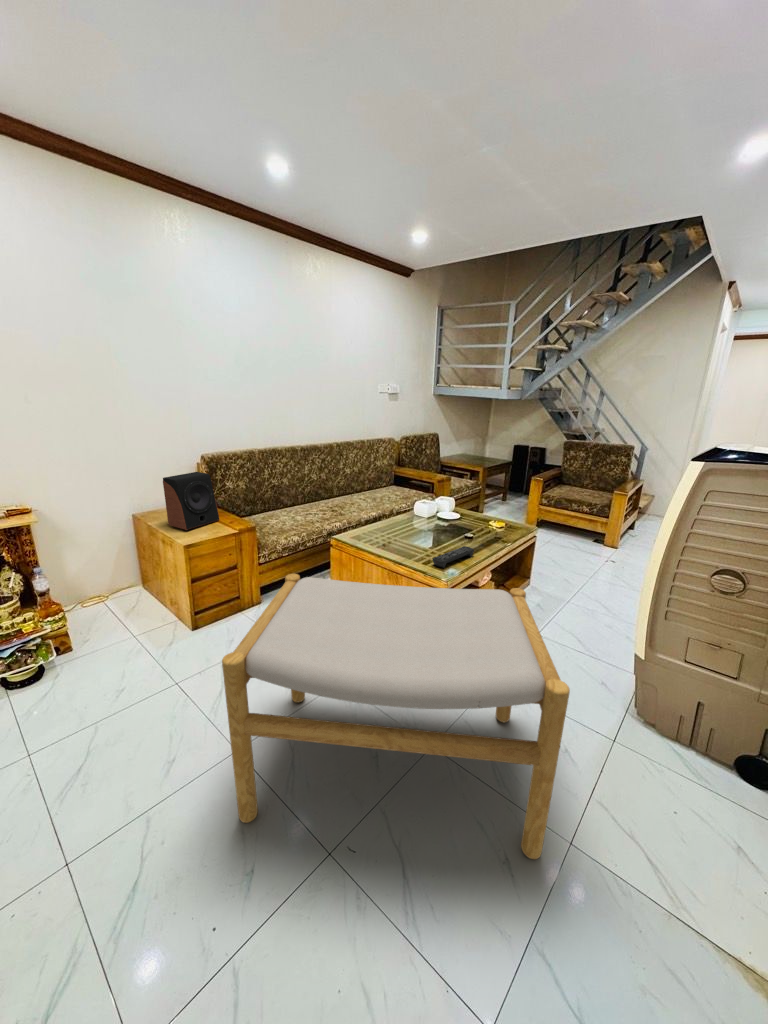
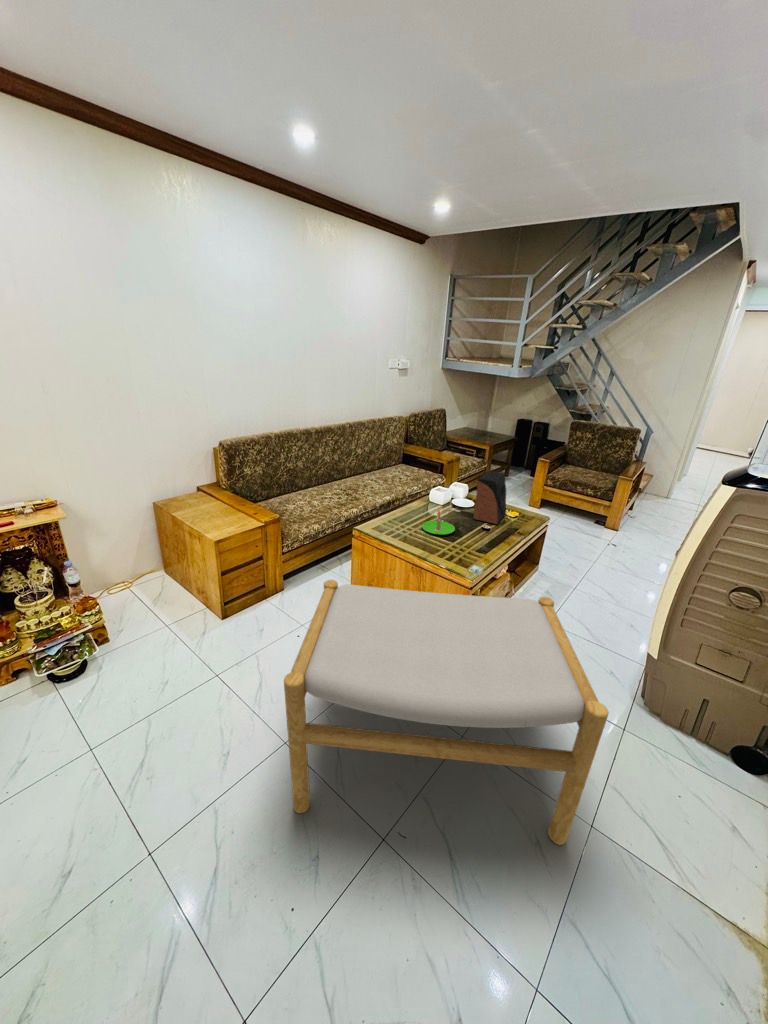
speaker: present [163,472,219,530] -> present [473,471,506,524]
candle: none [403,517,437,542] -> present [422,510,455,534]
remote control: present [432,546,474,568] -> none [455,541,493,564]

